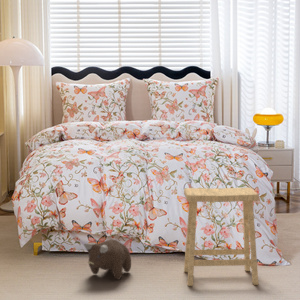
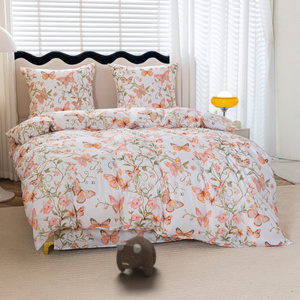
footstool: present [184,187,259,286] -> none [204,177,284,277]

